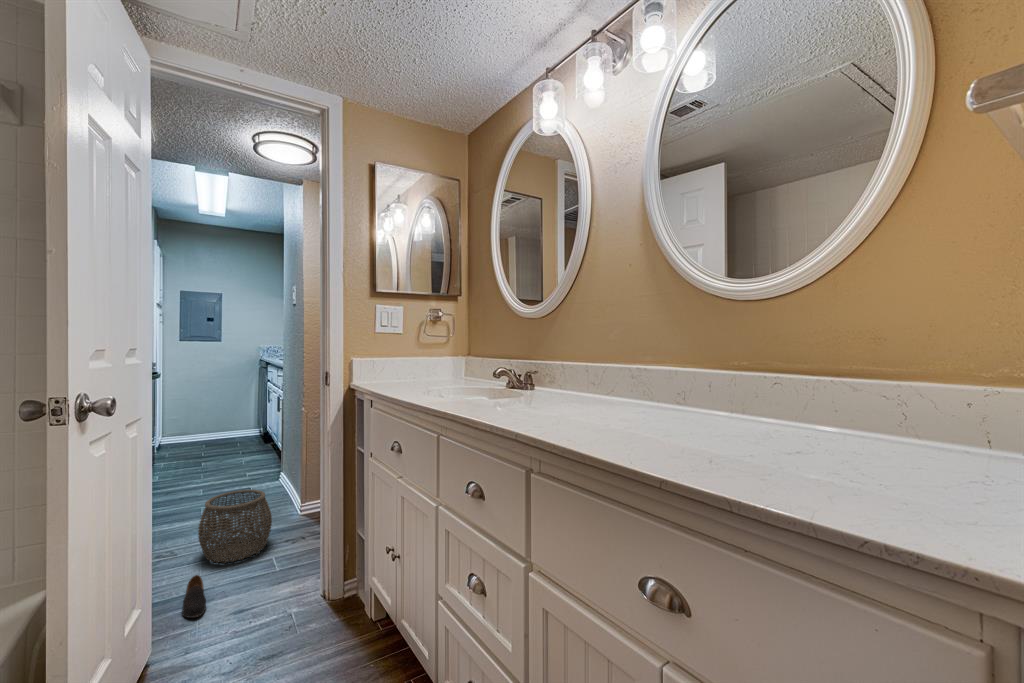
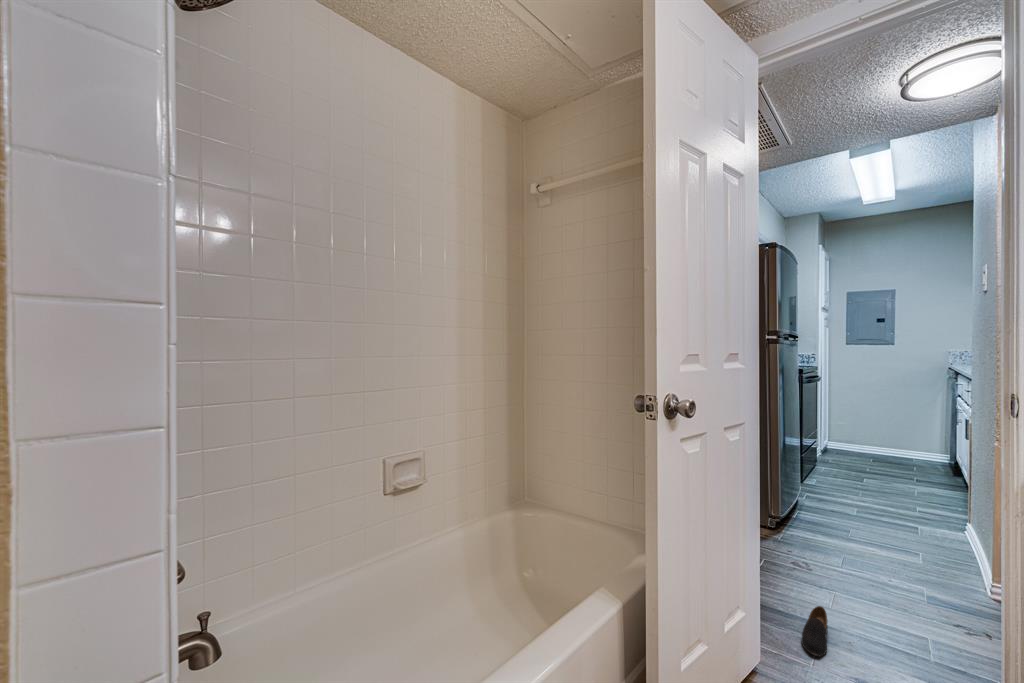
woven basket: present [198,490,272,563] -> none [832,525,932,621]

